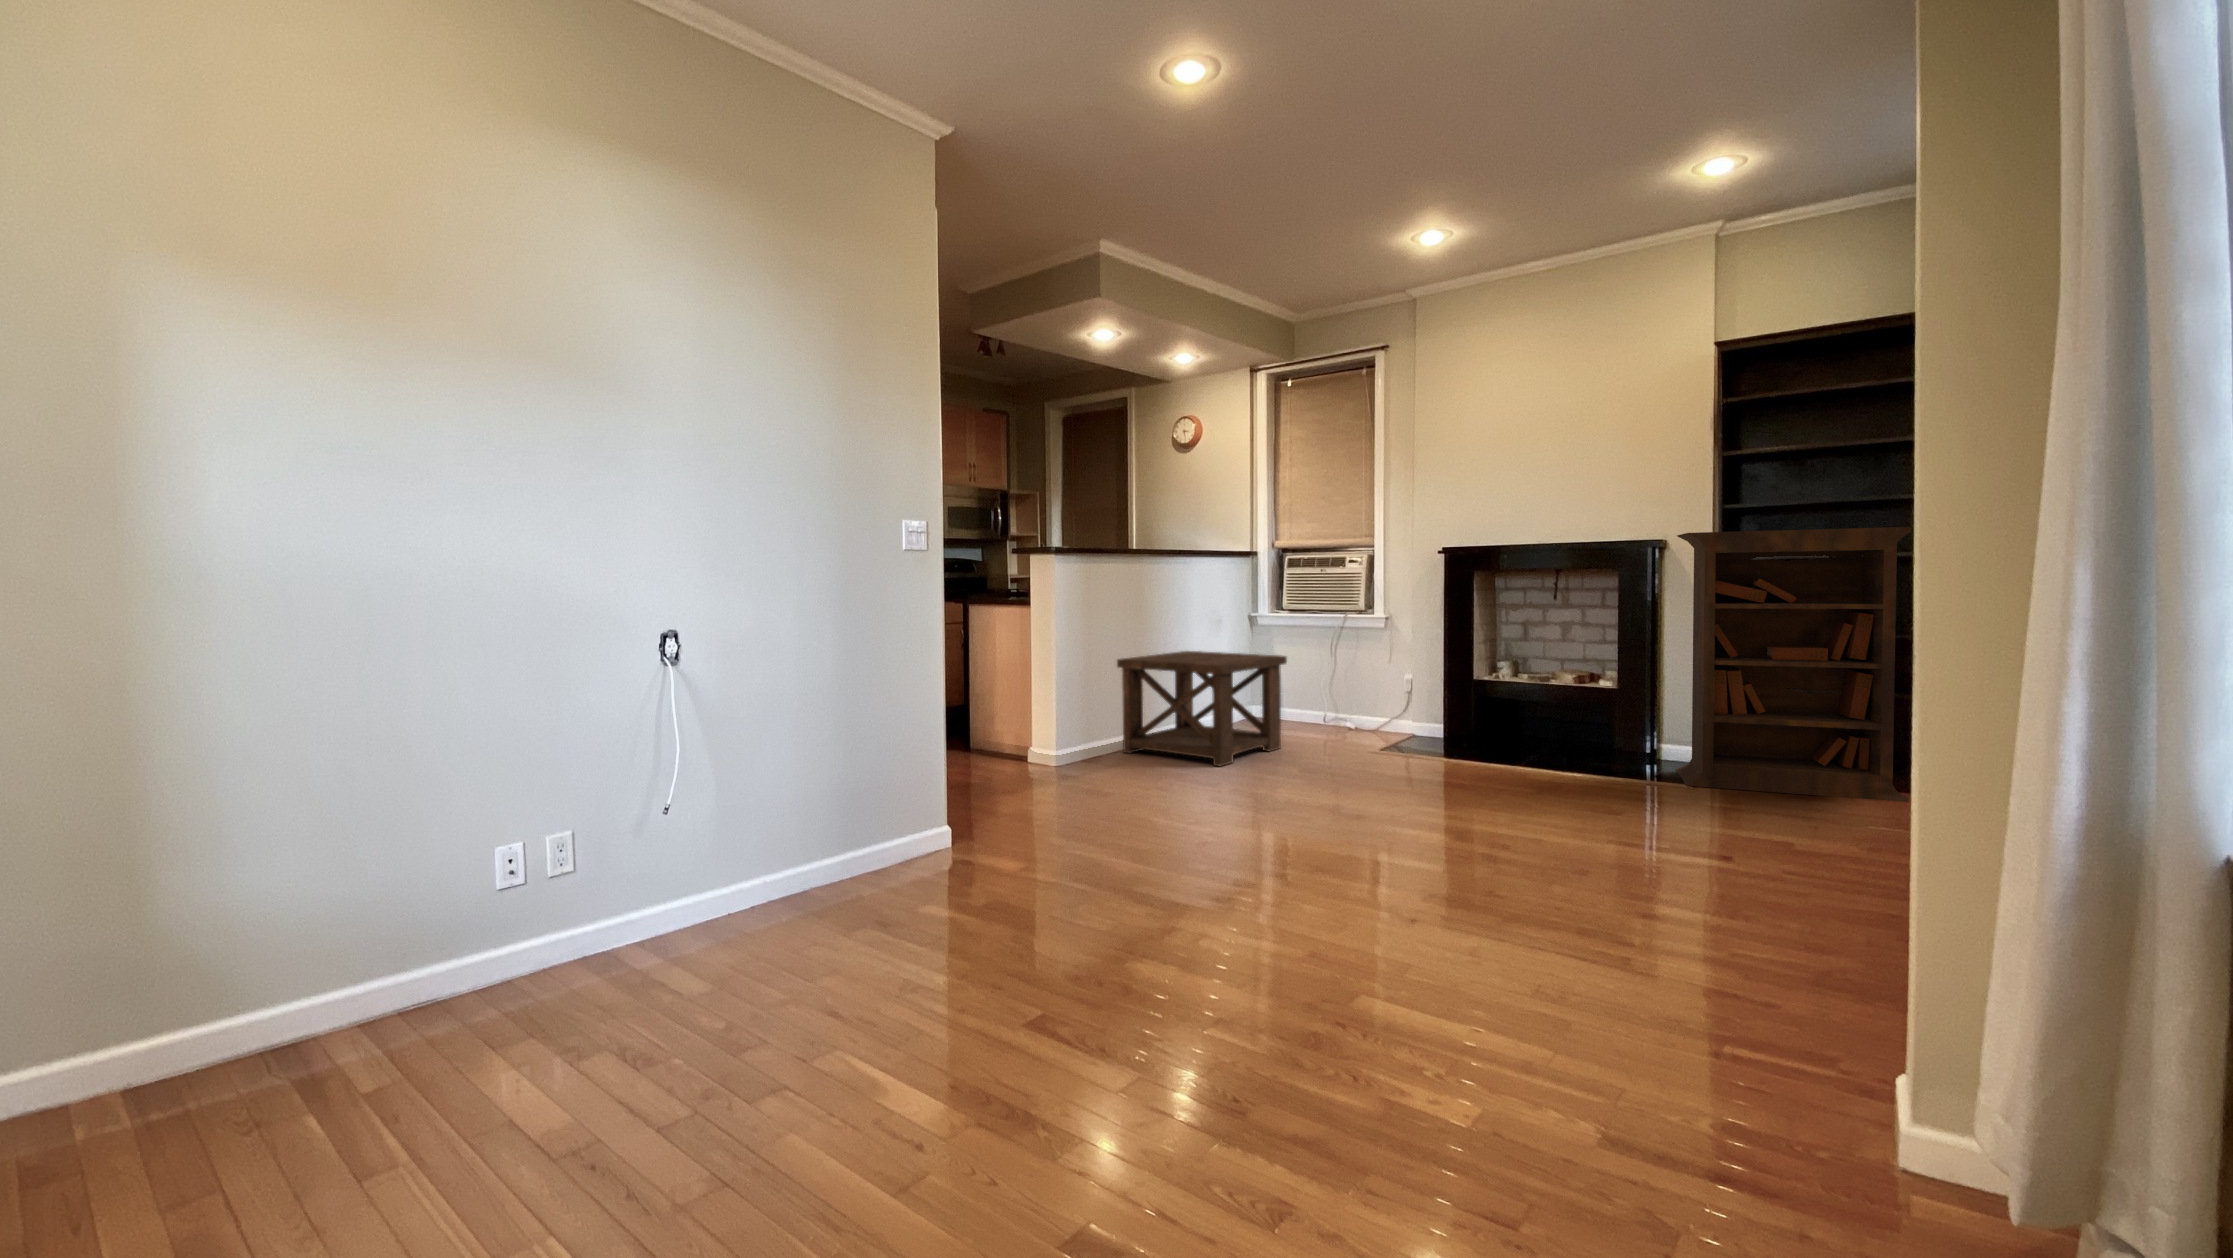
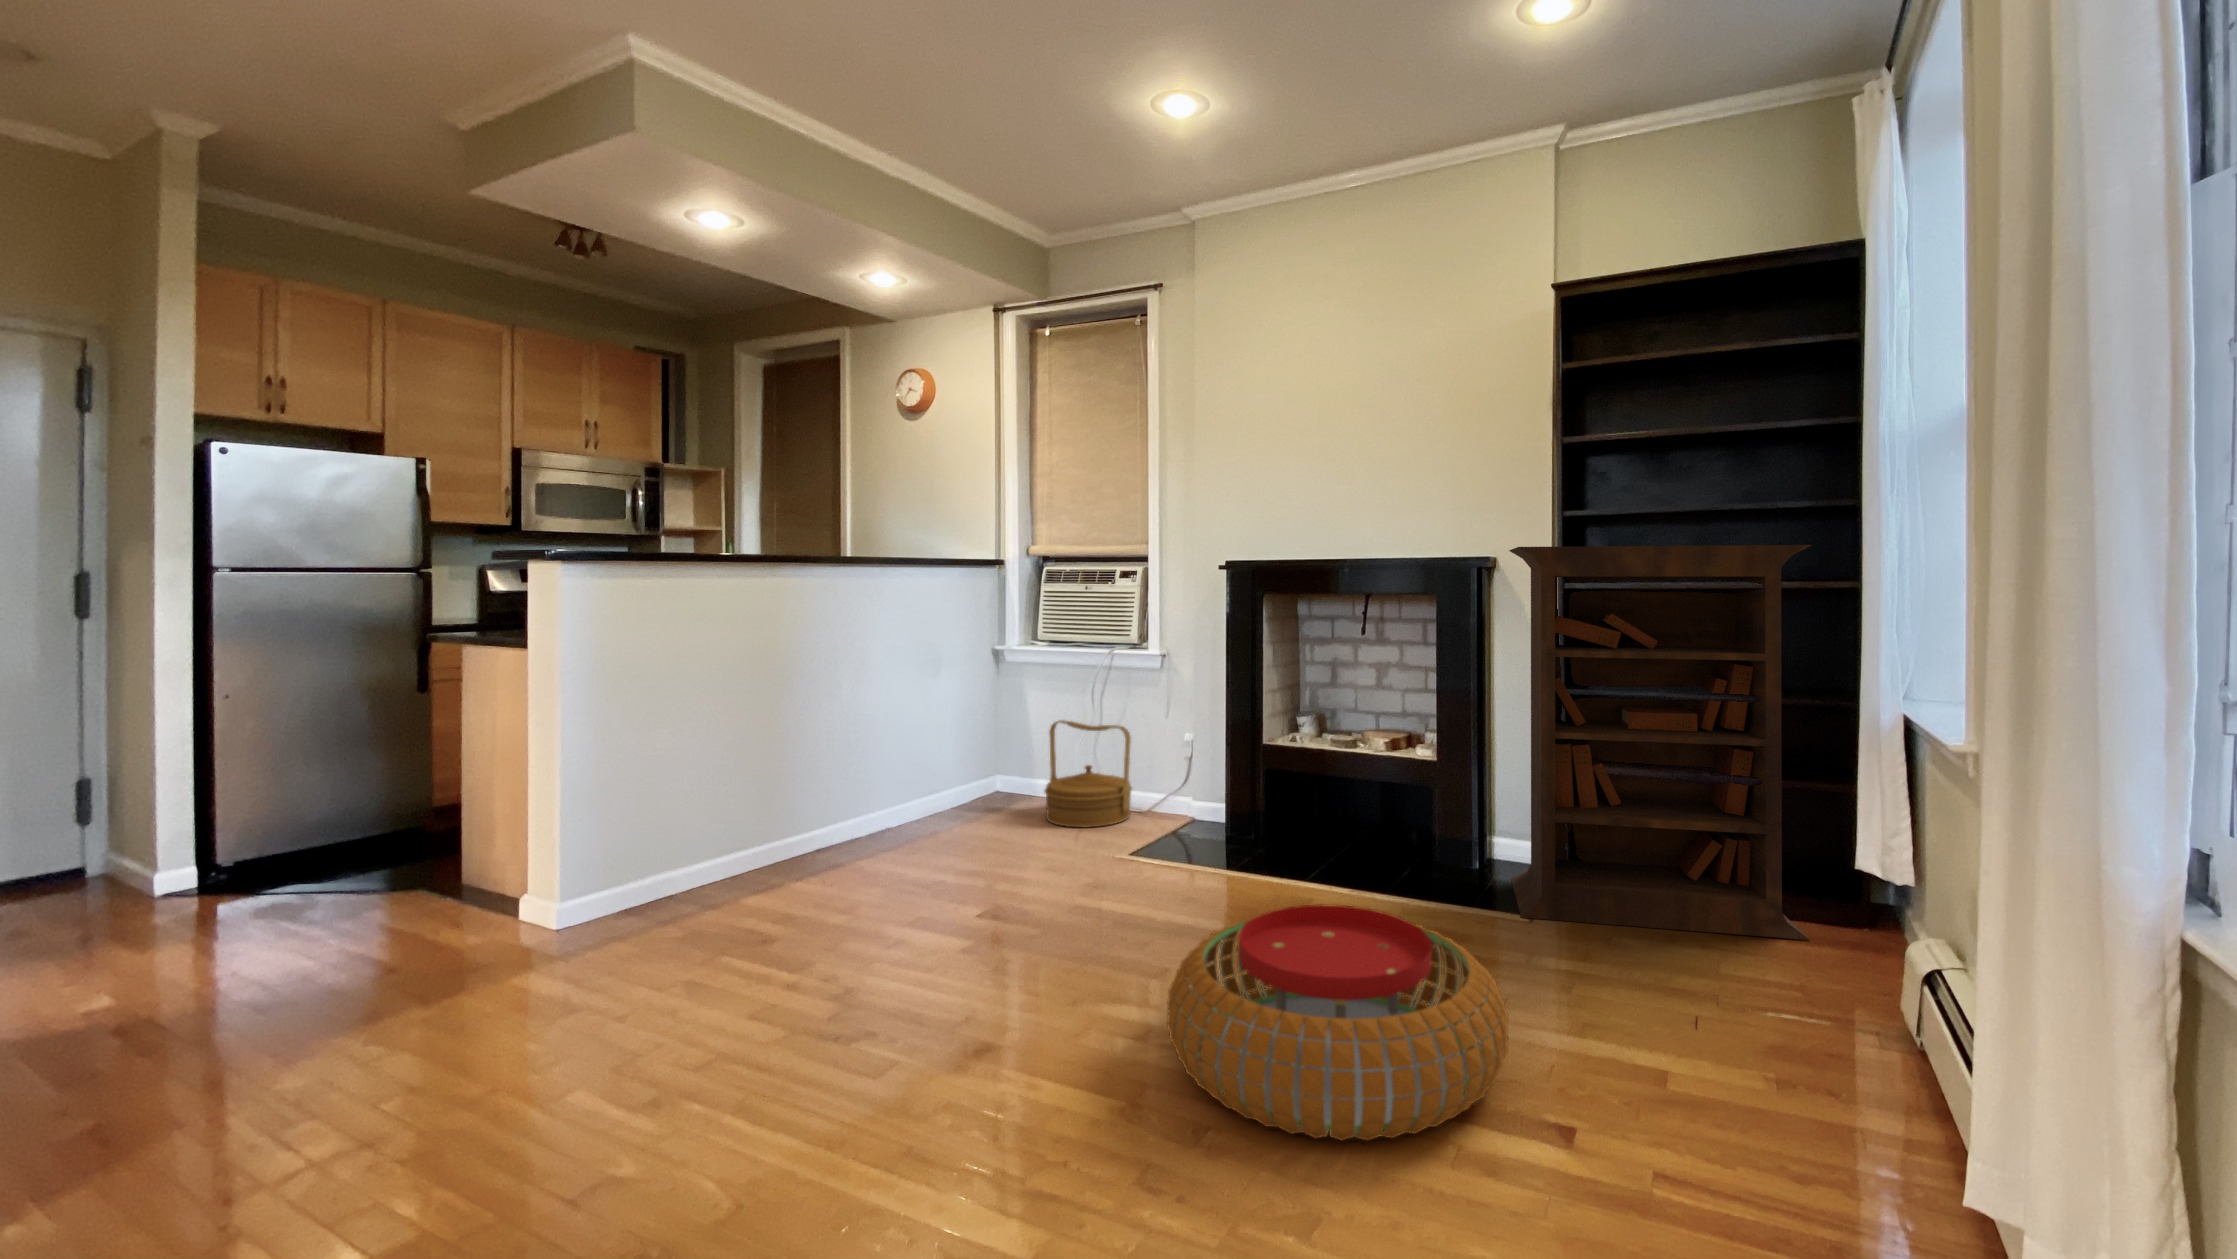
side table: present [1117,651,1287,766] -> none [710,706,994,909]
woven basket: none [1302,665,1367,737] -> present [1045,720,1132,827]
pouf: none [1473,750,1691,851] -> present [1167,904,1508,1141]

